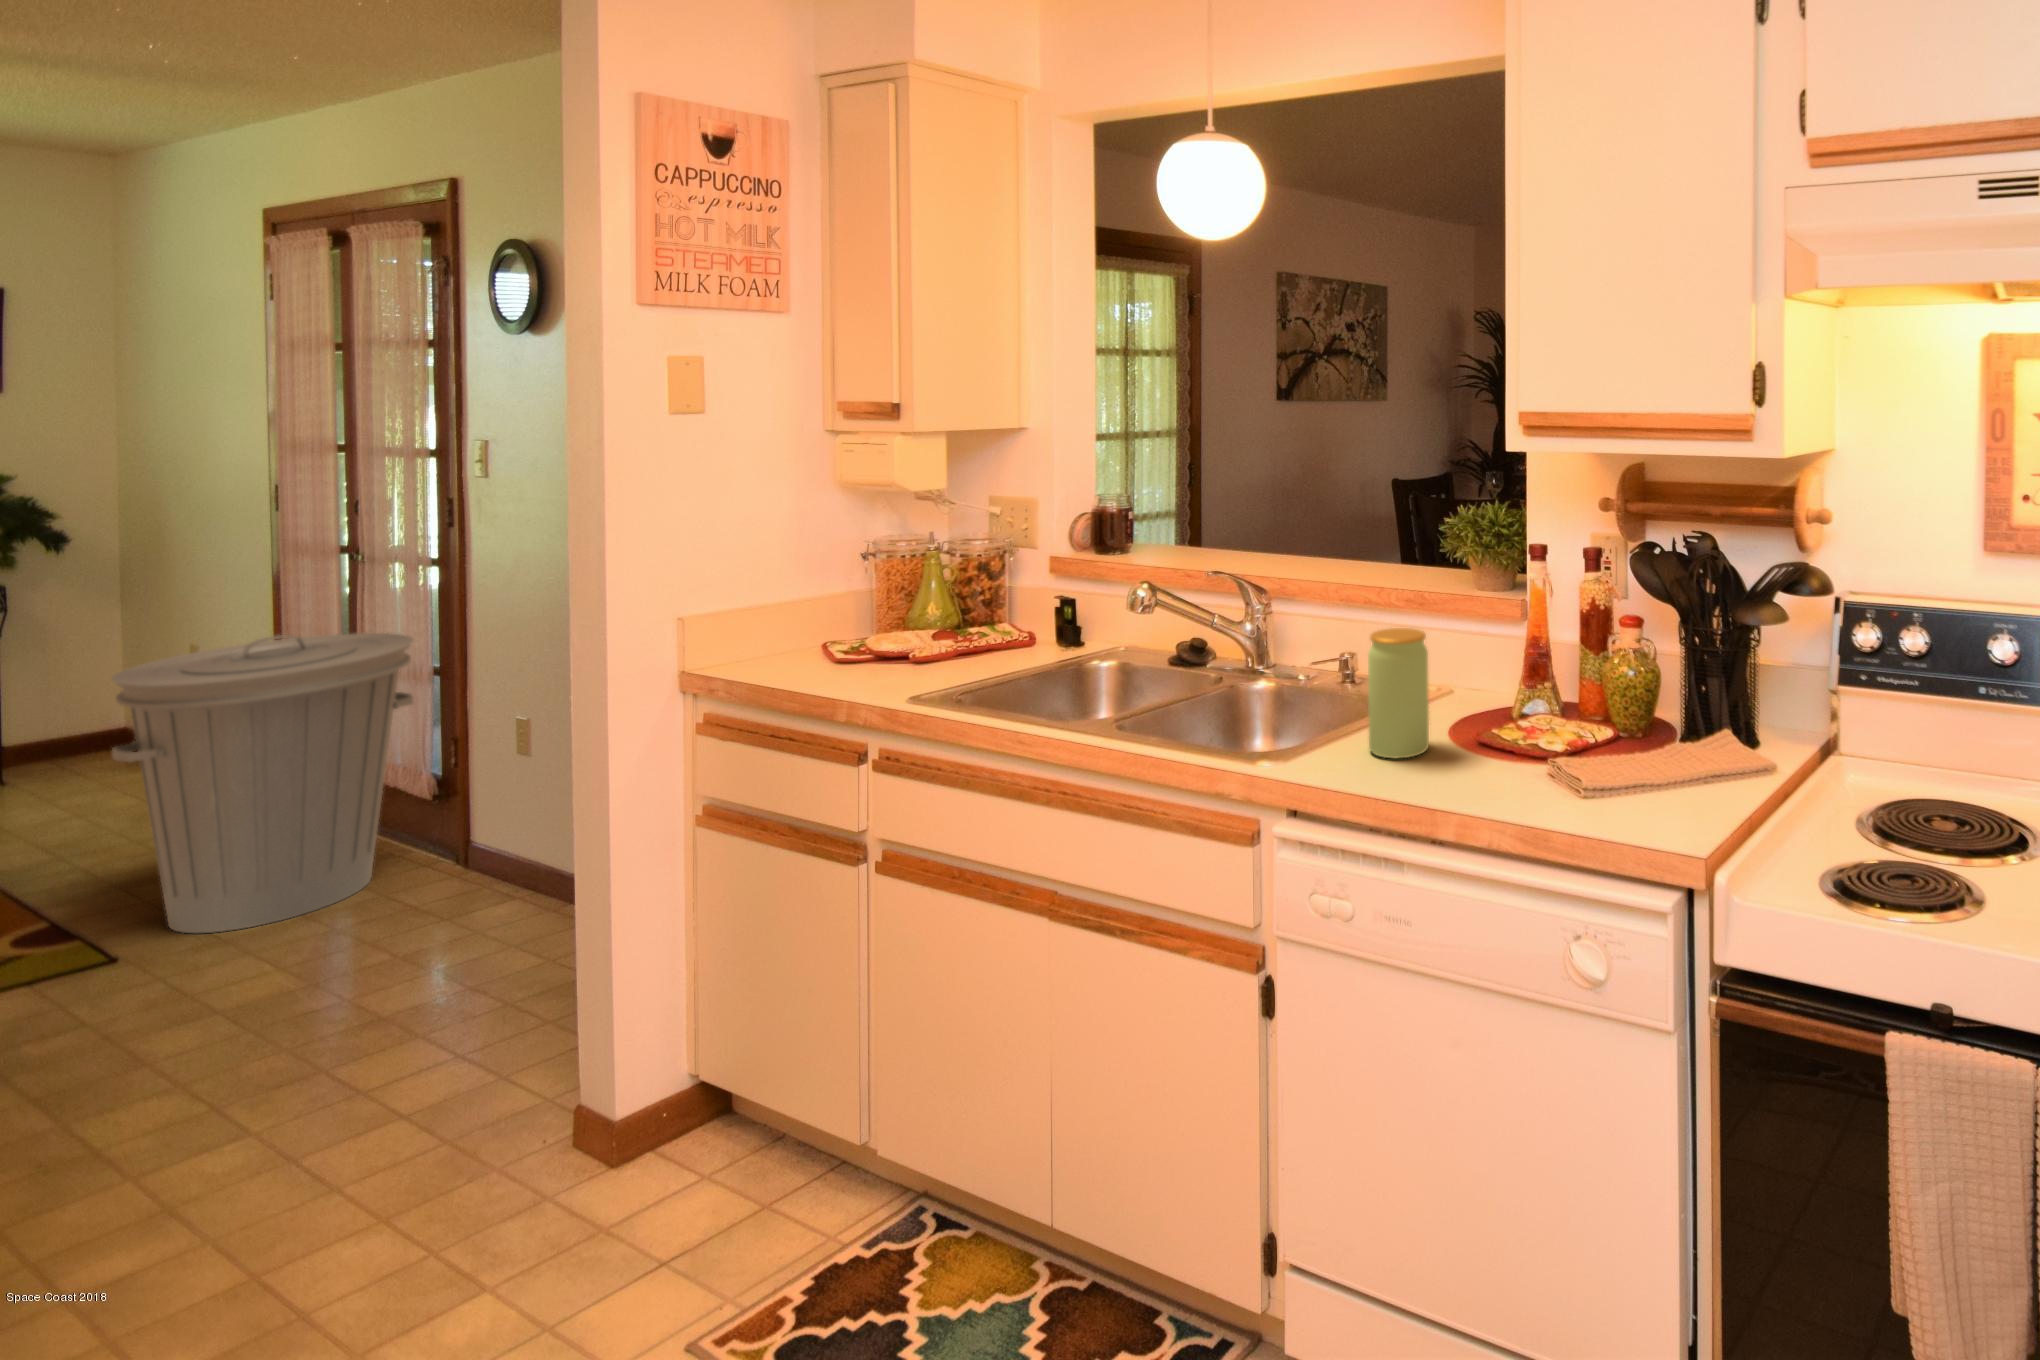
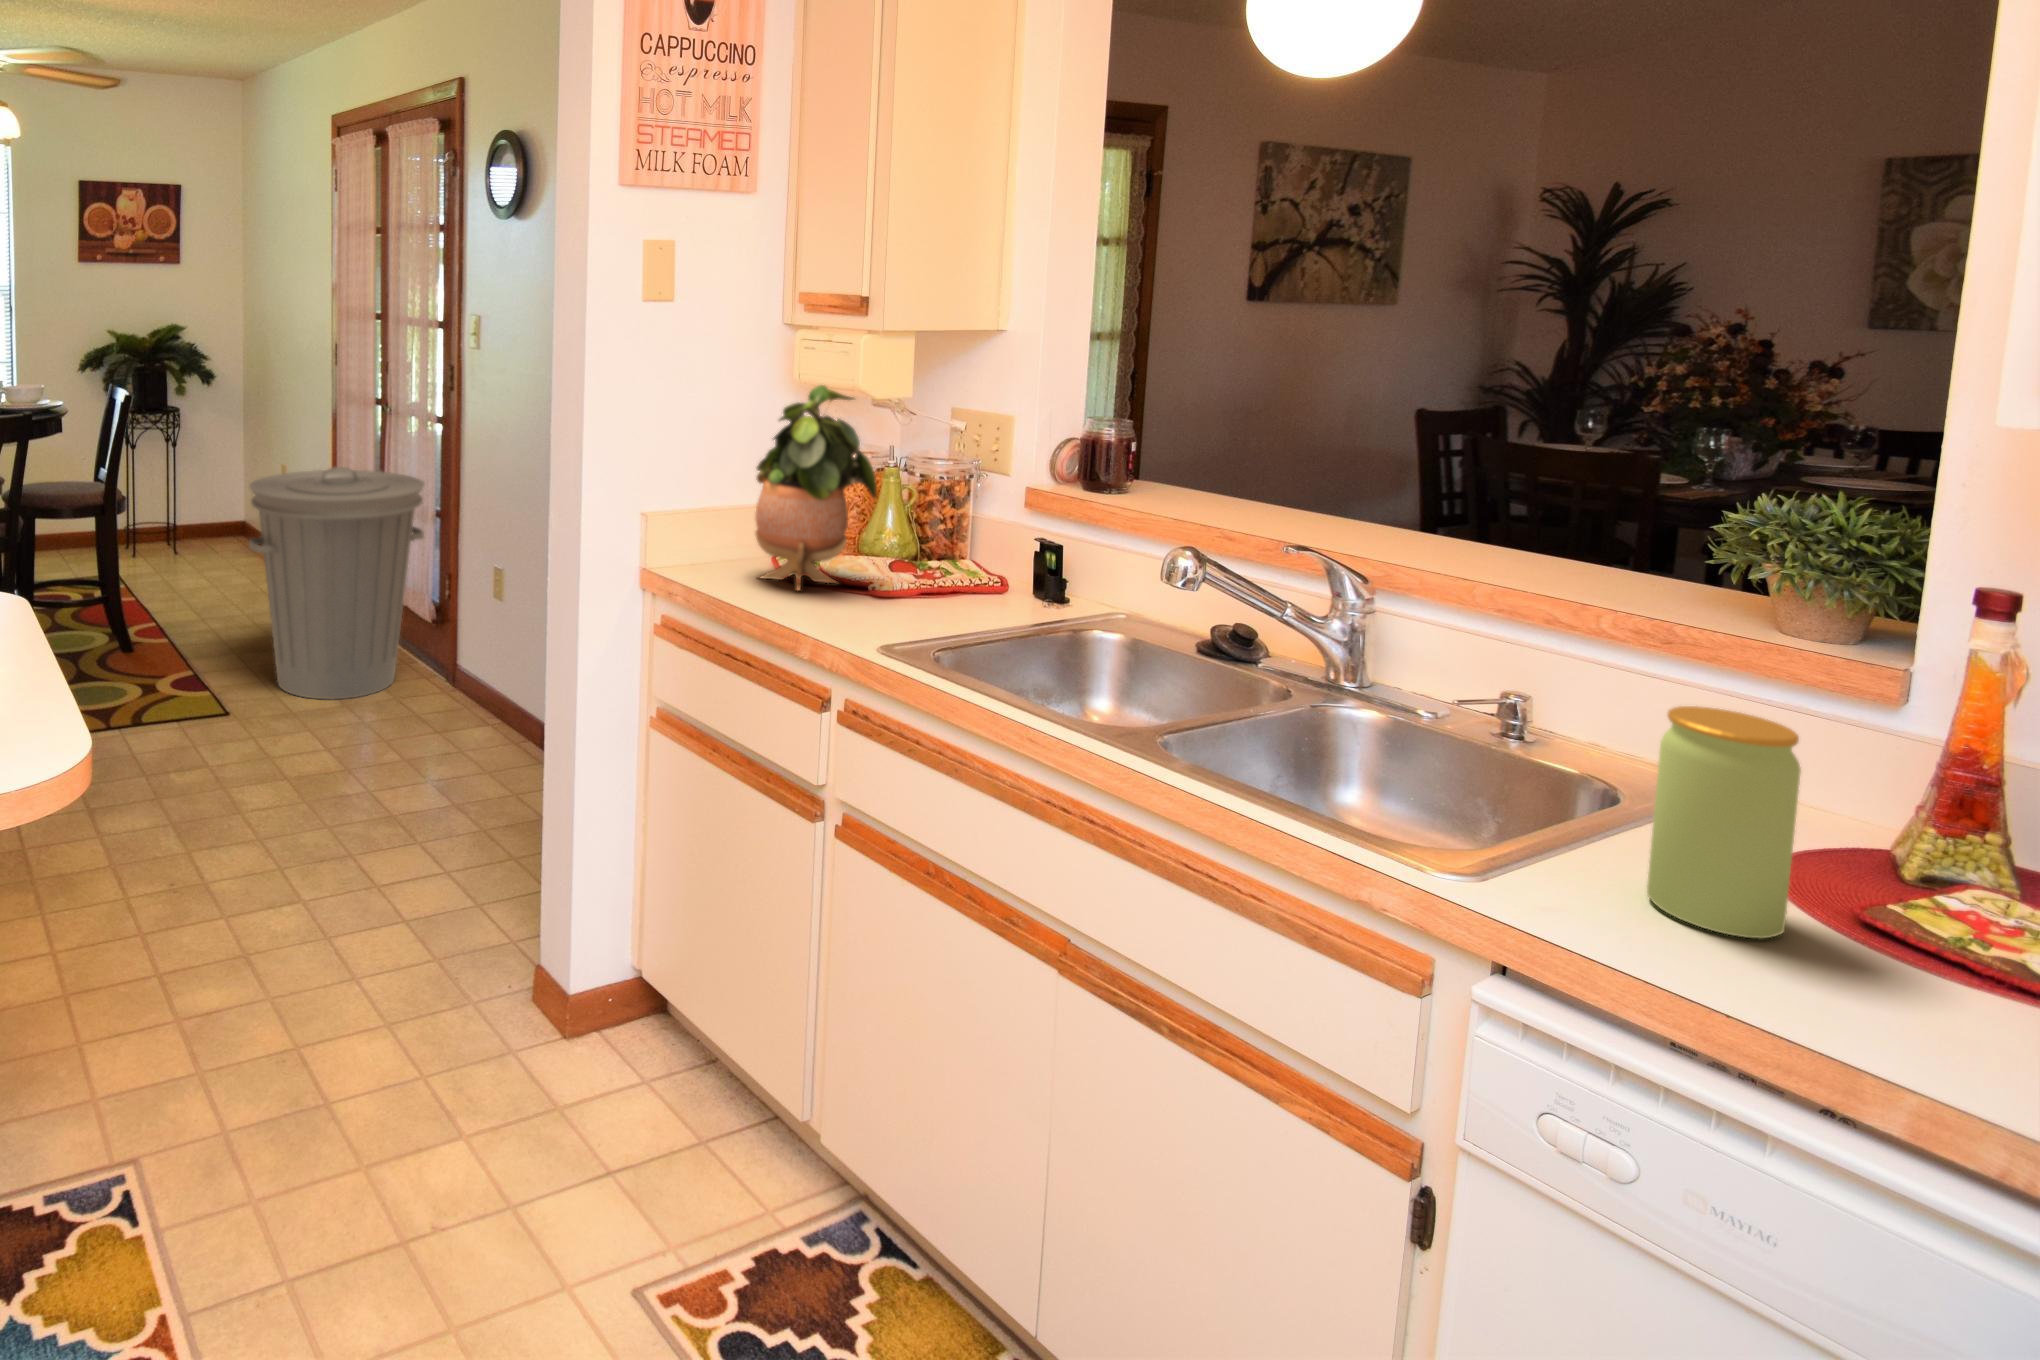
potted plant: none [797,484,915,670] -> present [755,385,877,591]

